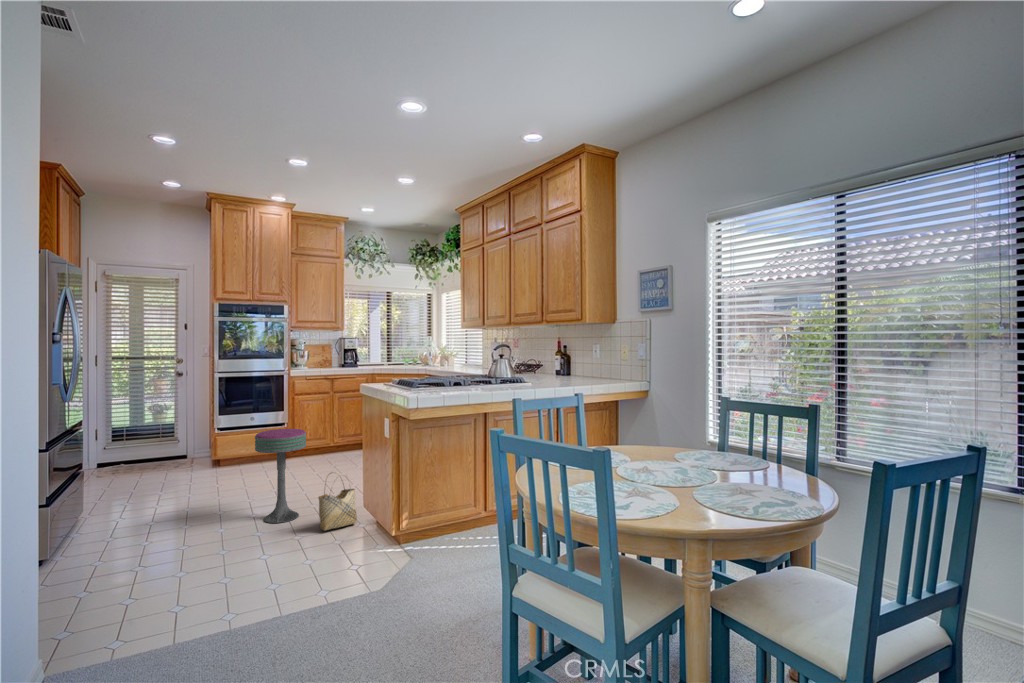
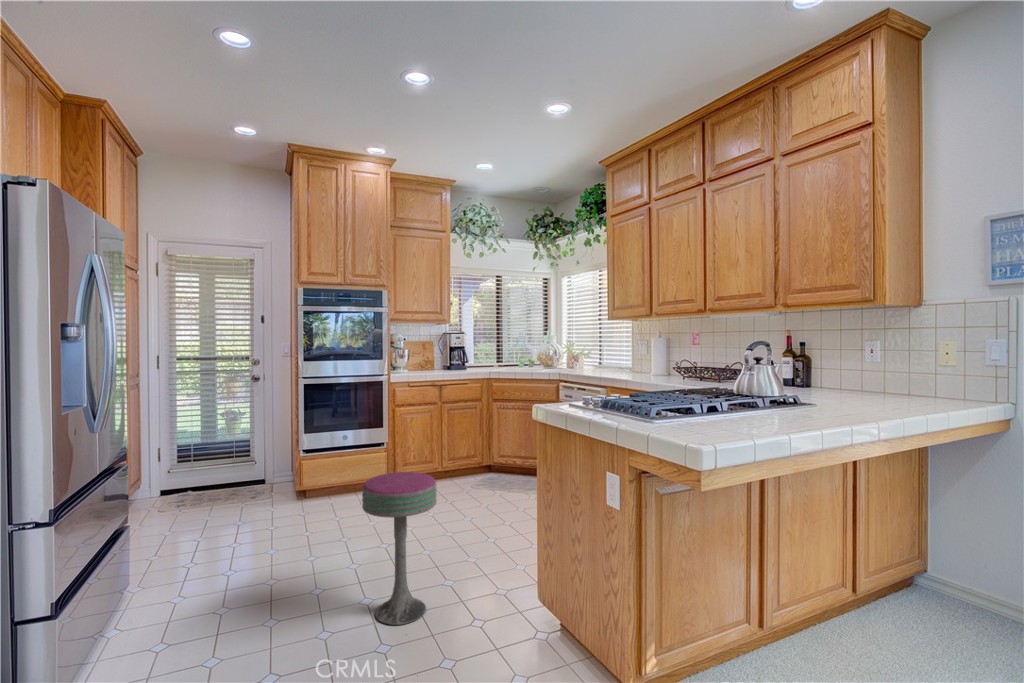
woven basket: present [318,472,357,531] -> none [465,551,523,655]

